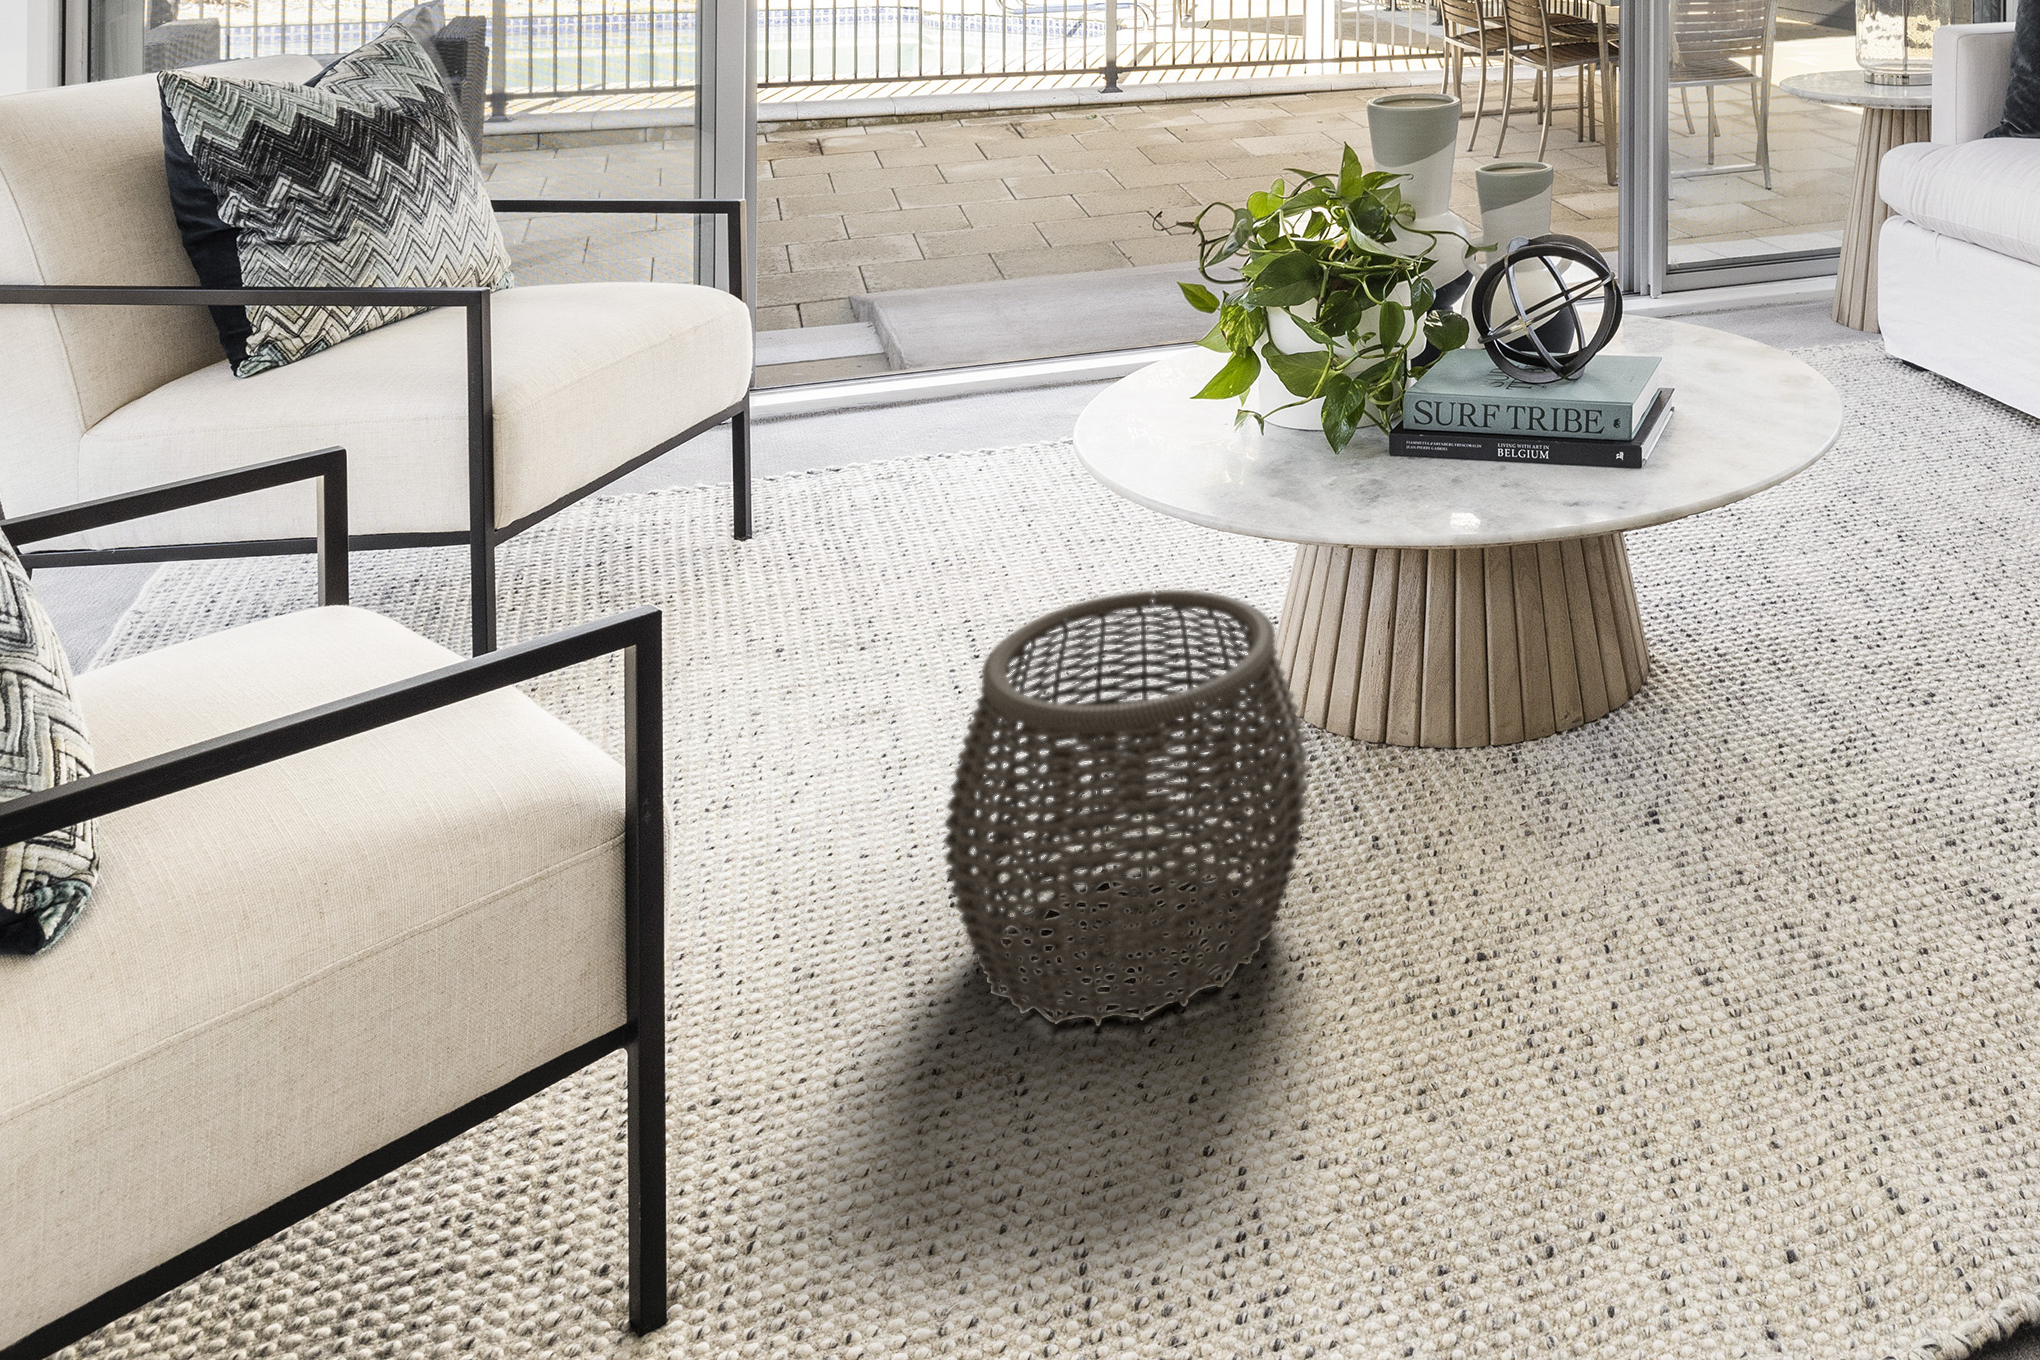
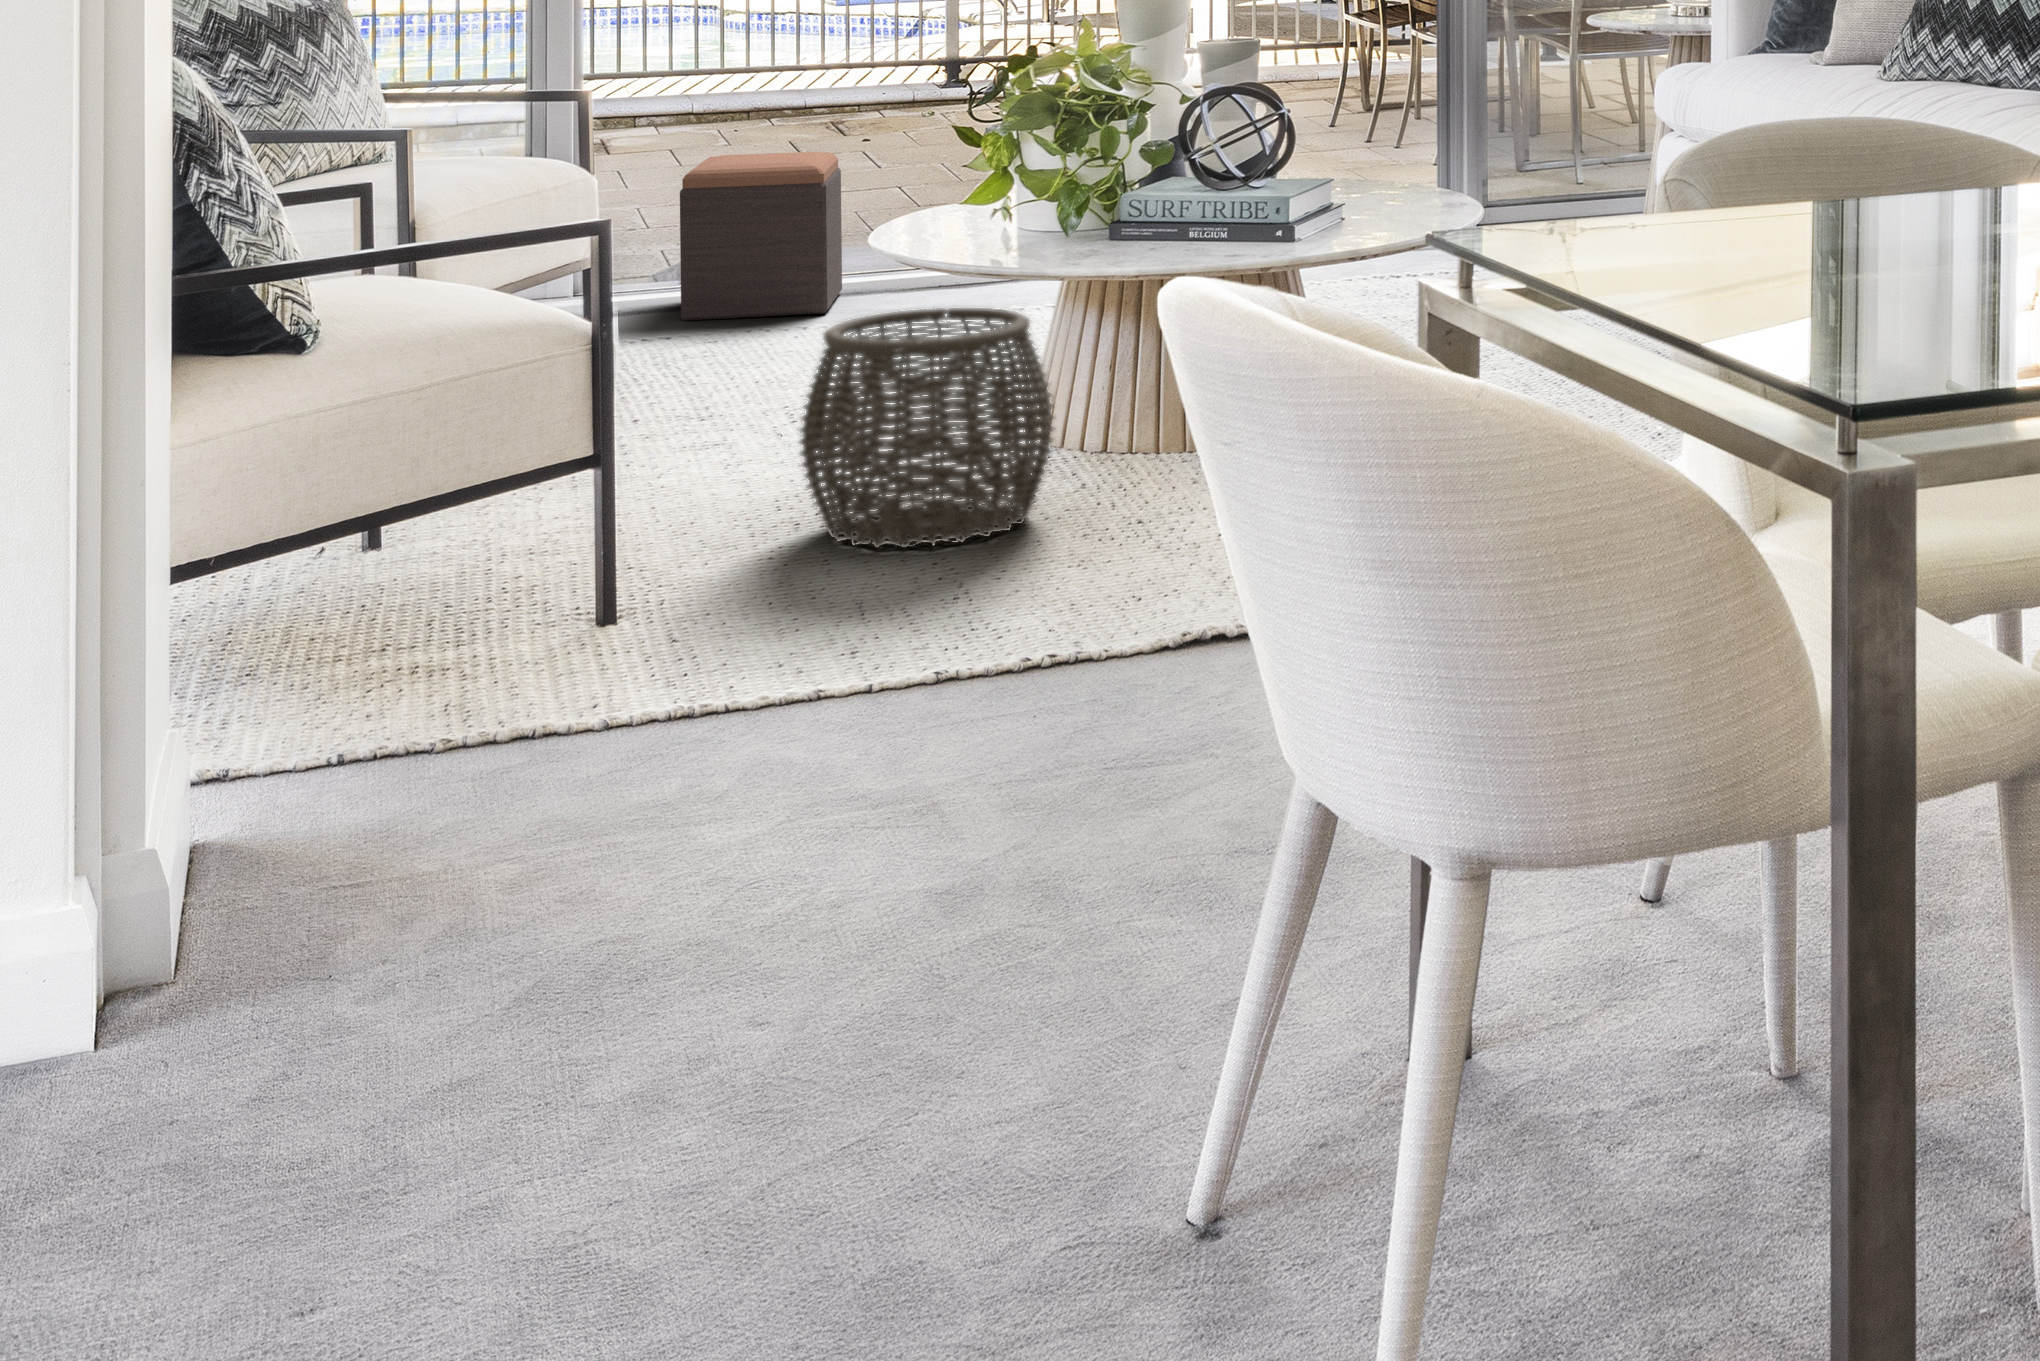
footstool: none [847,216,1014,406] -> present [680,152,842,320]

